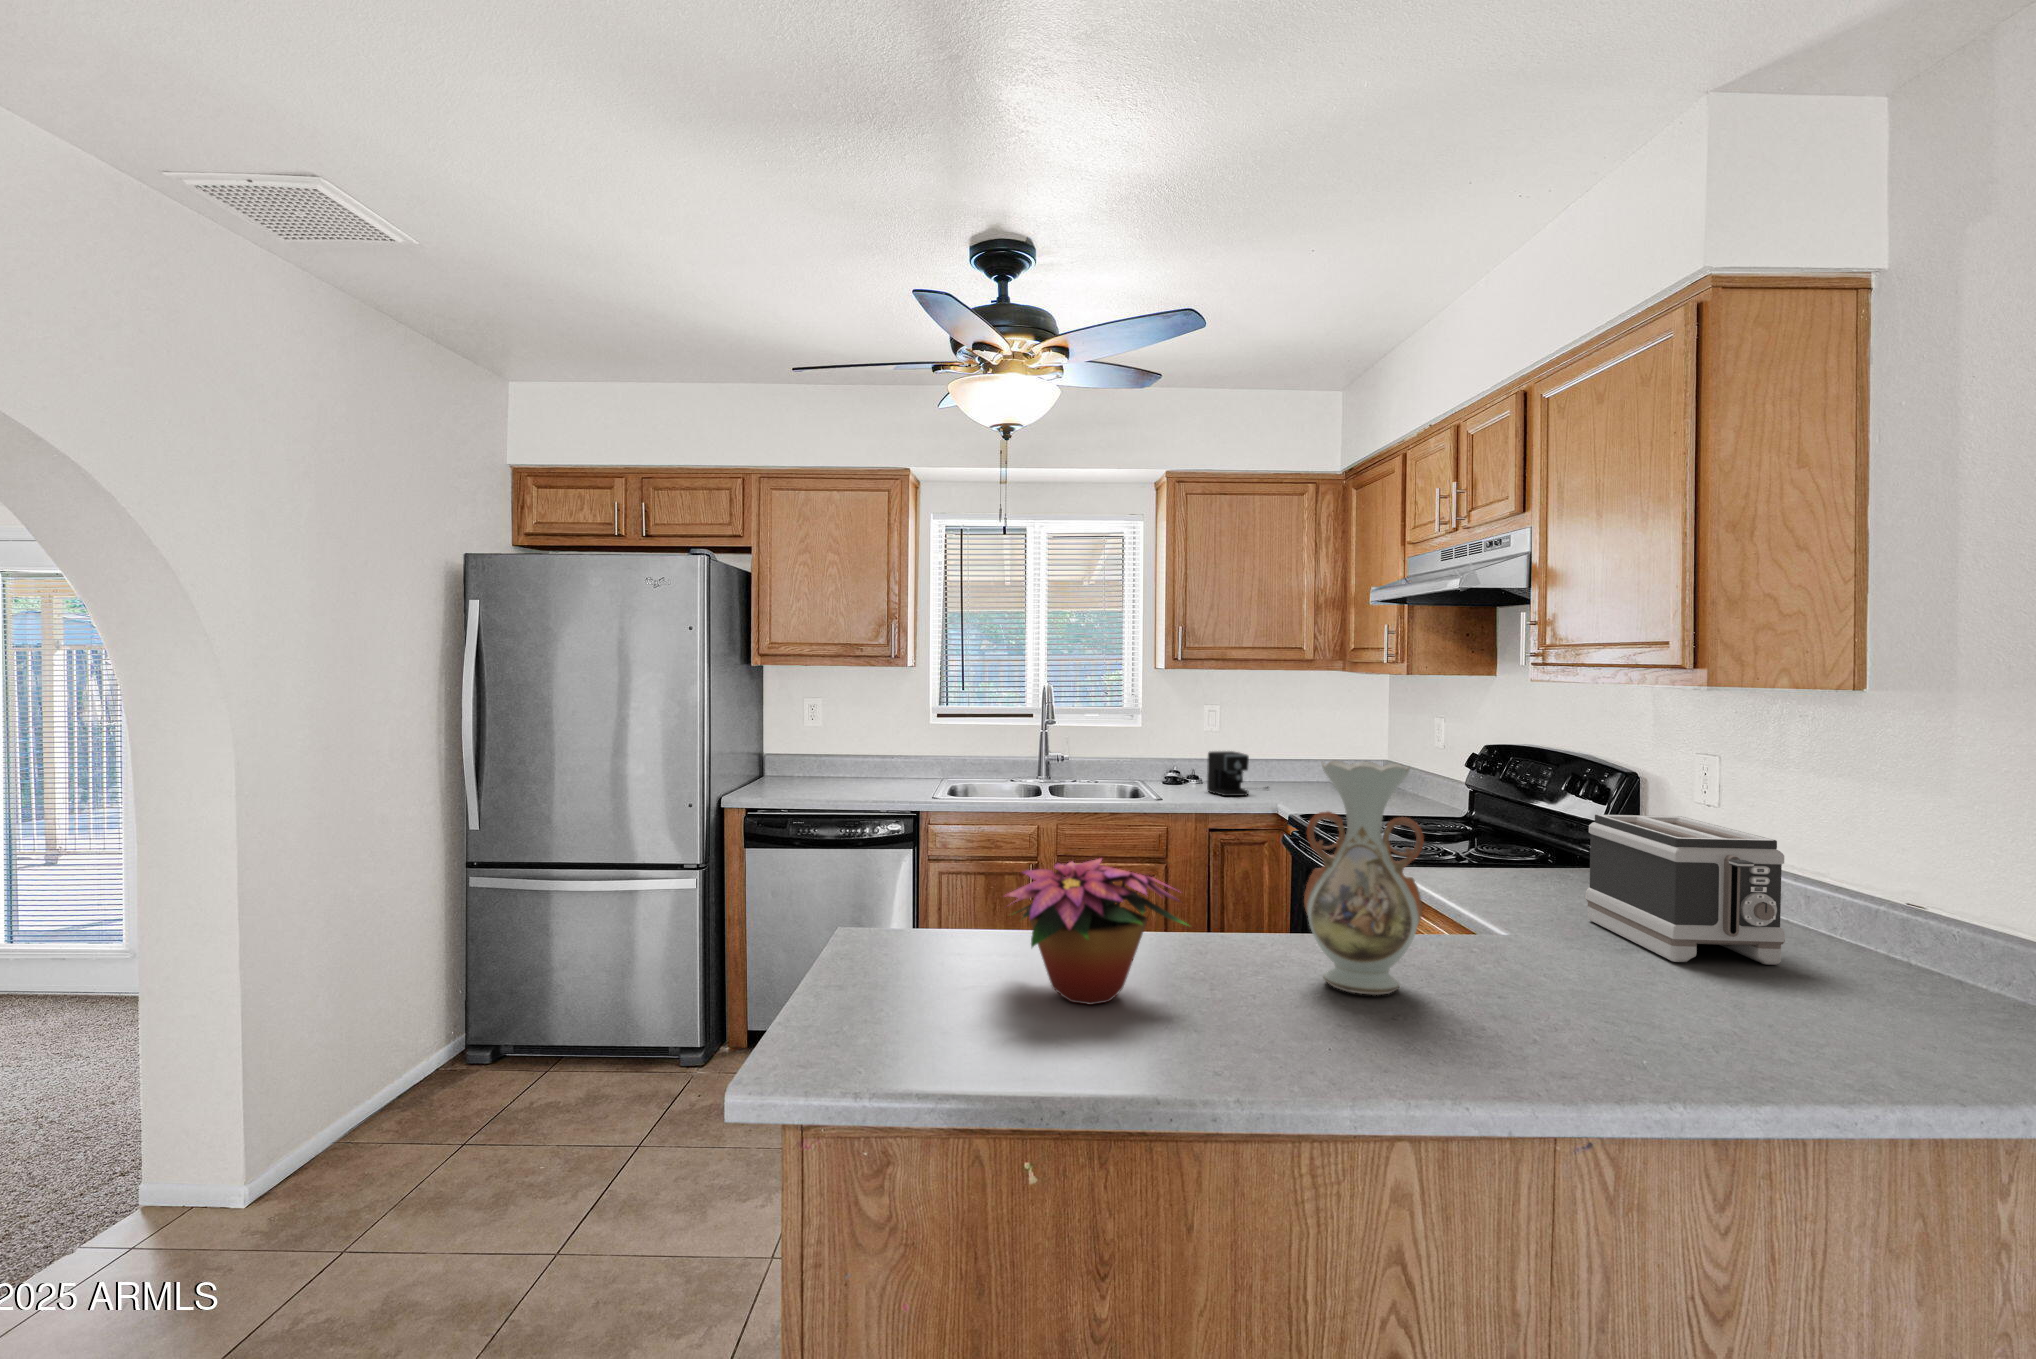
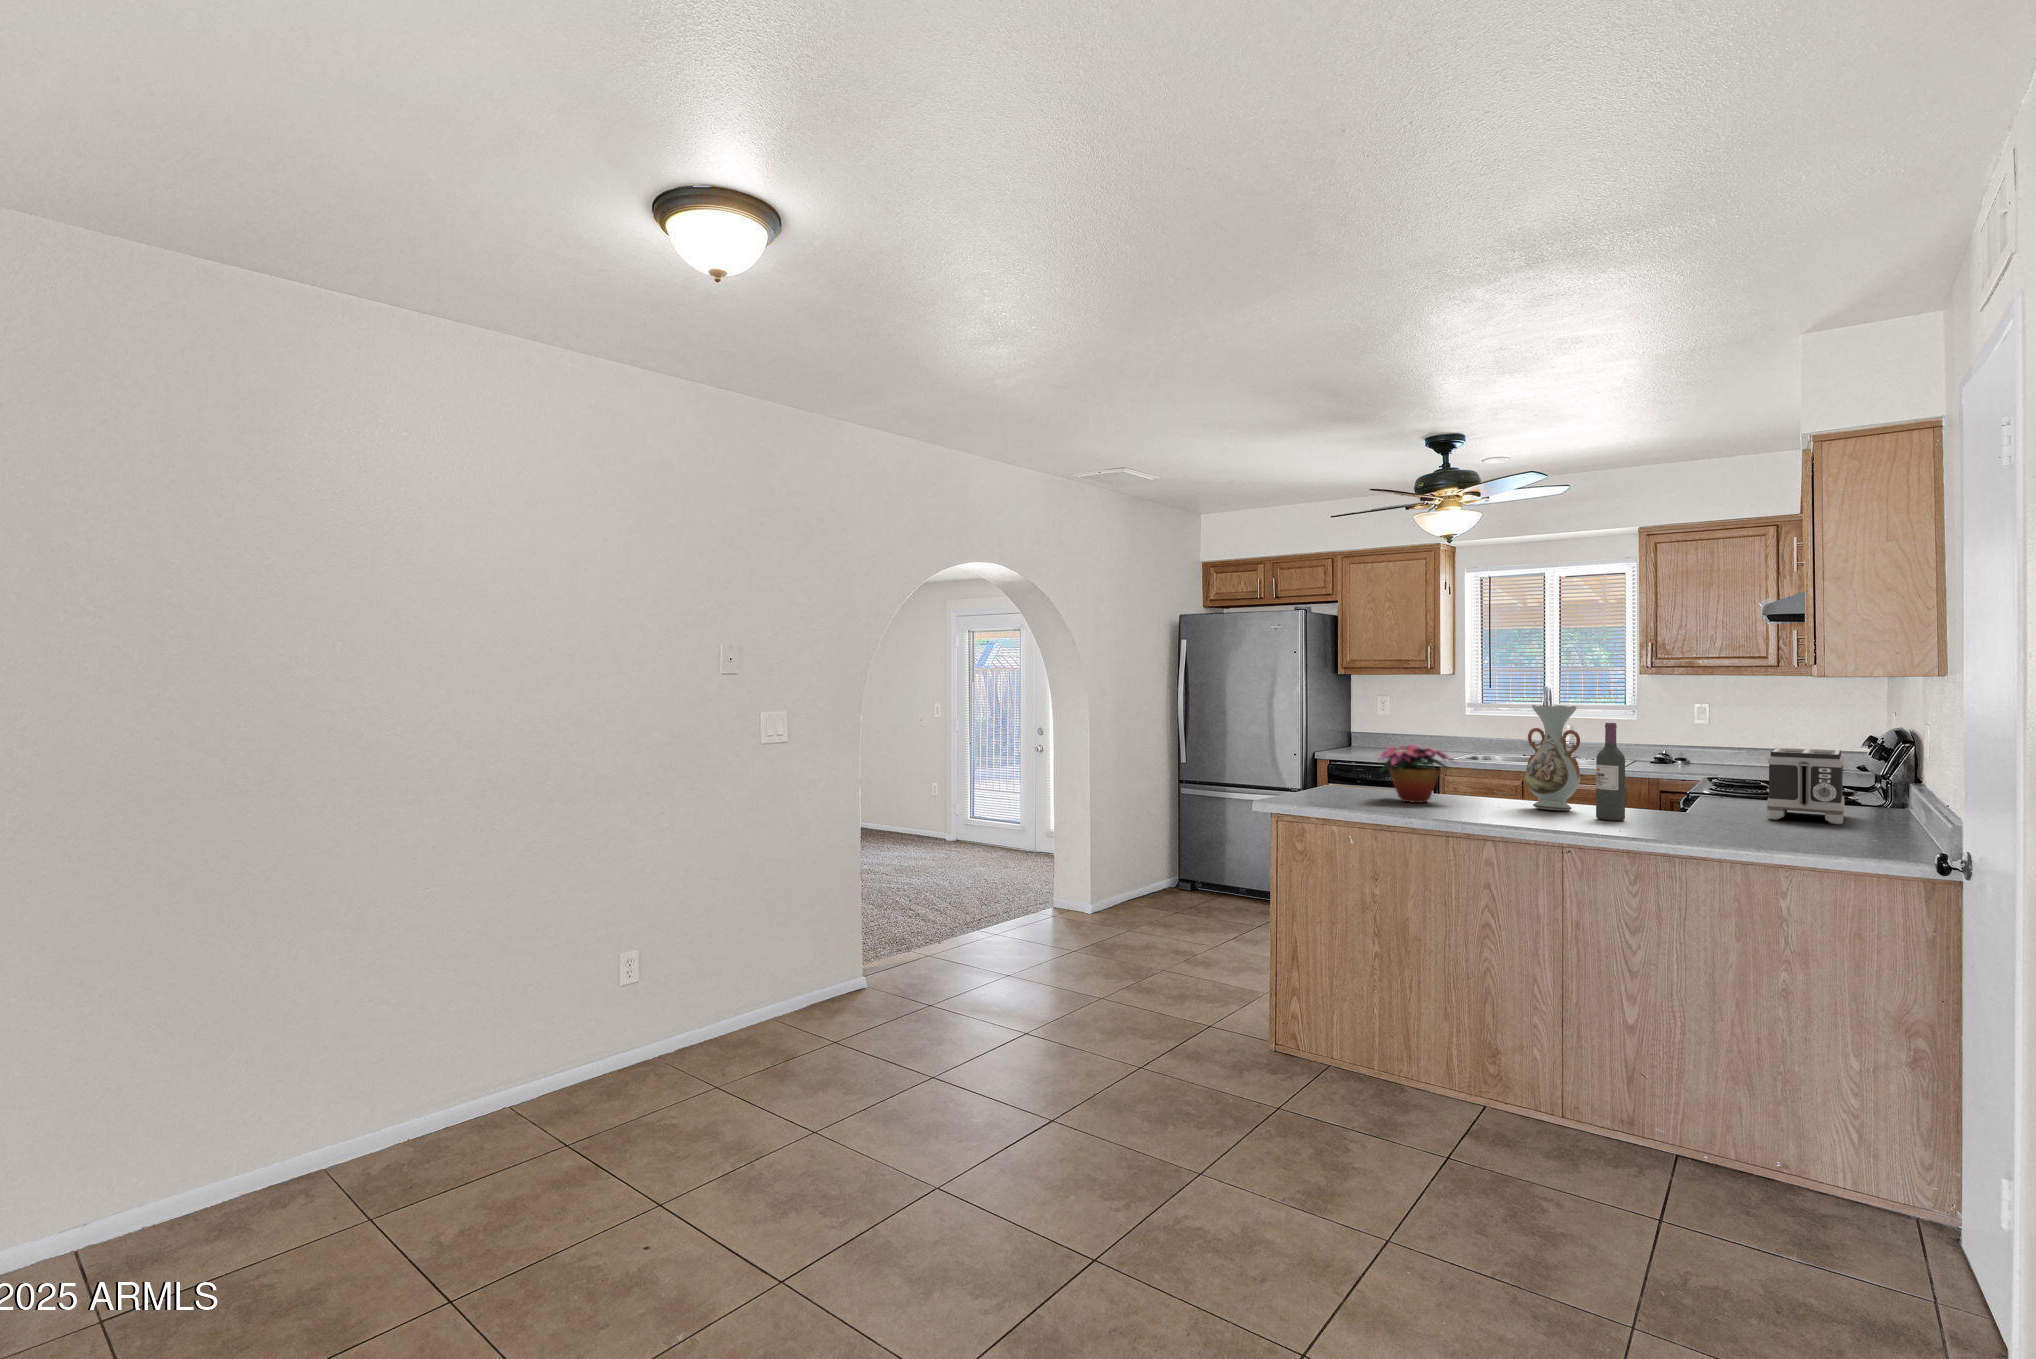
coffee maker: present [1207,751,1268,796] -> none [1677,735,1741,768]
wine bottle: none [1499,809,1563,1031] -> present [1596,723,1625,821]

